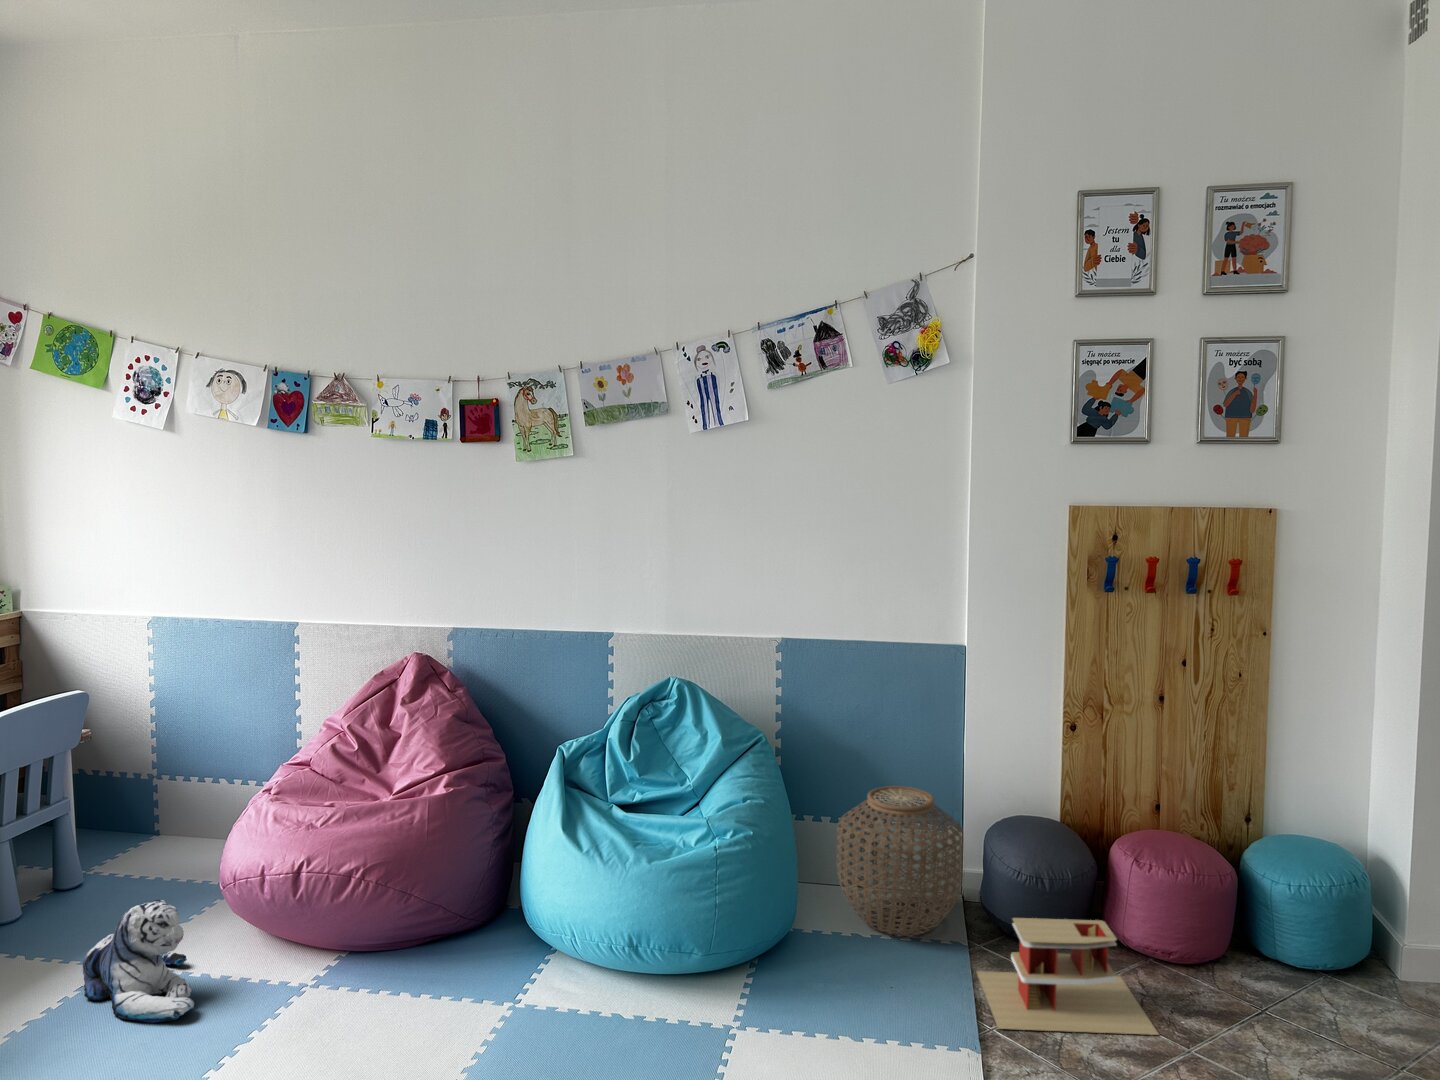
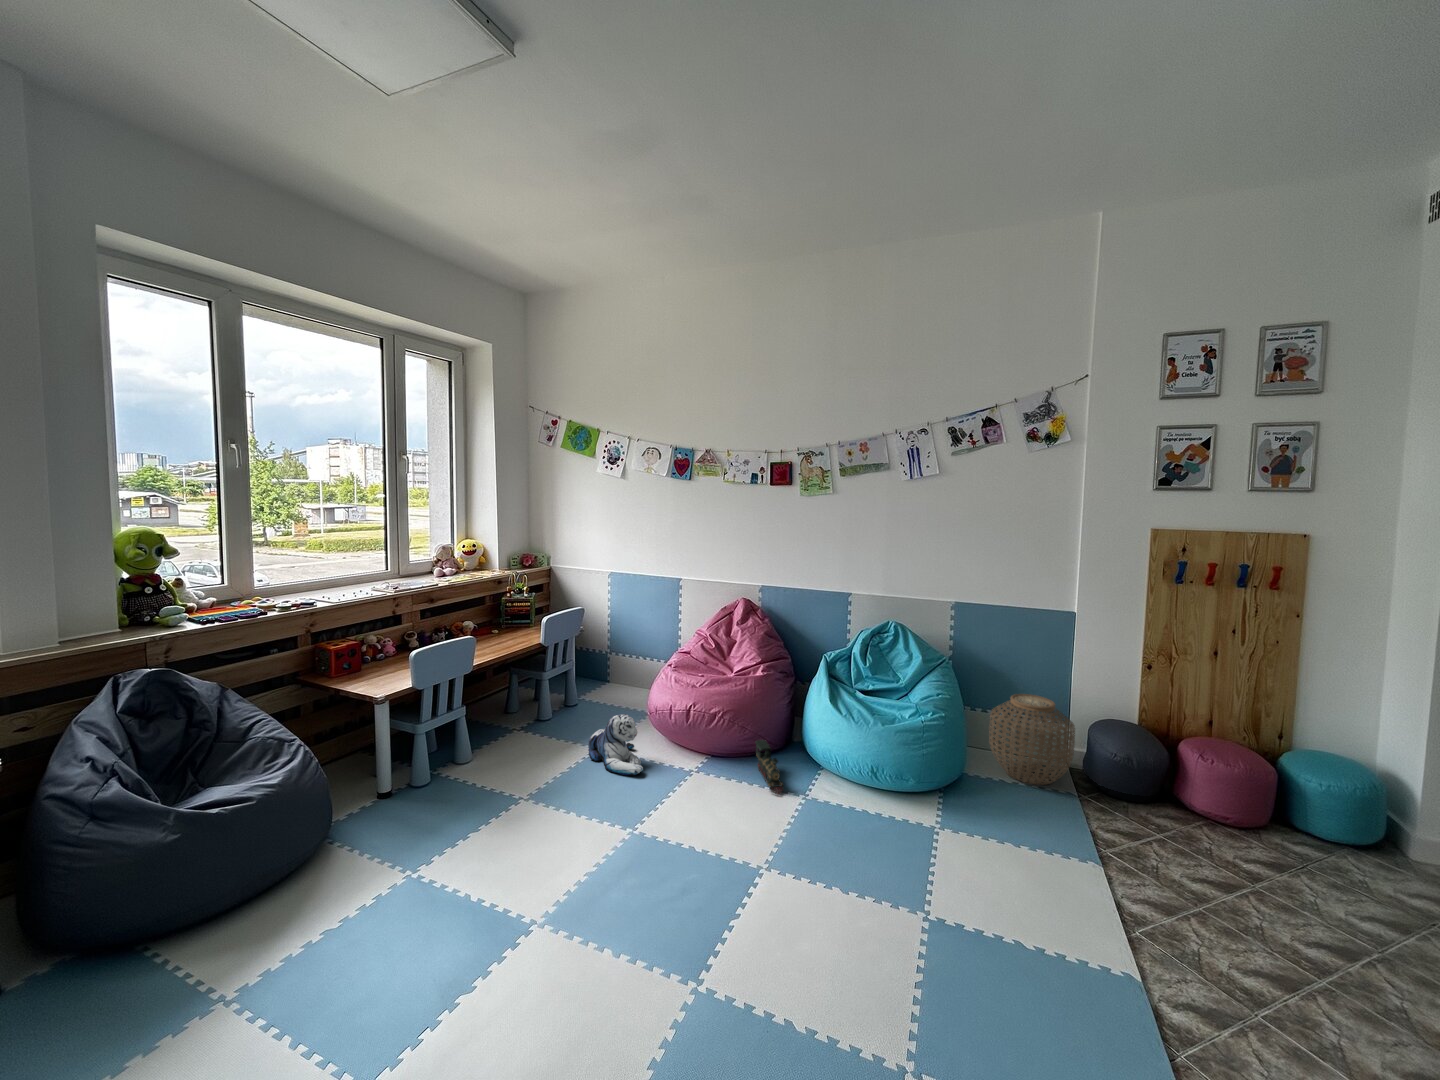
toy train: none [425,917,470,1019] -> present [755,740,783,794]
toy house: present [977,918,1159,1035] -> none [1087,780,1227,867]

